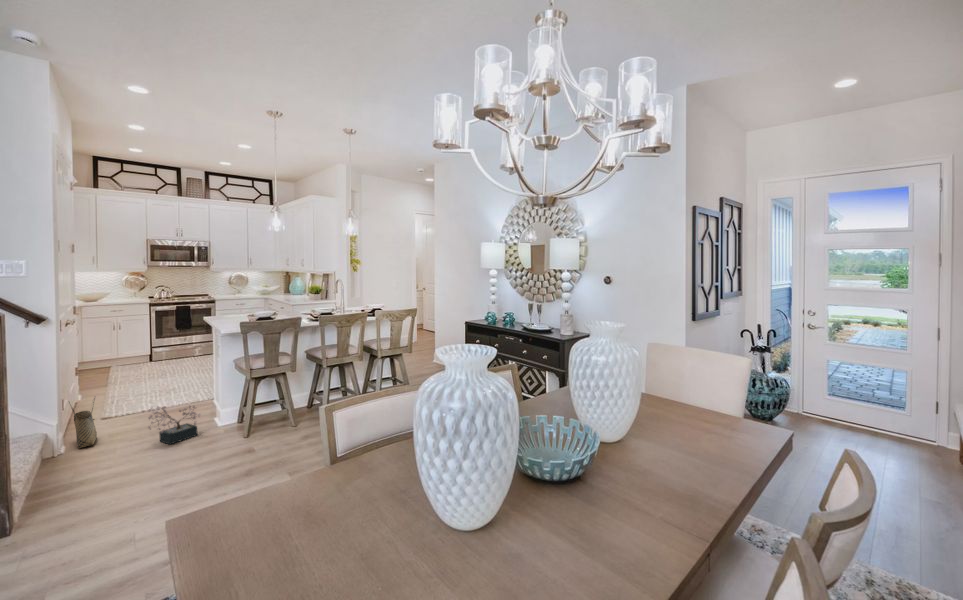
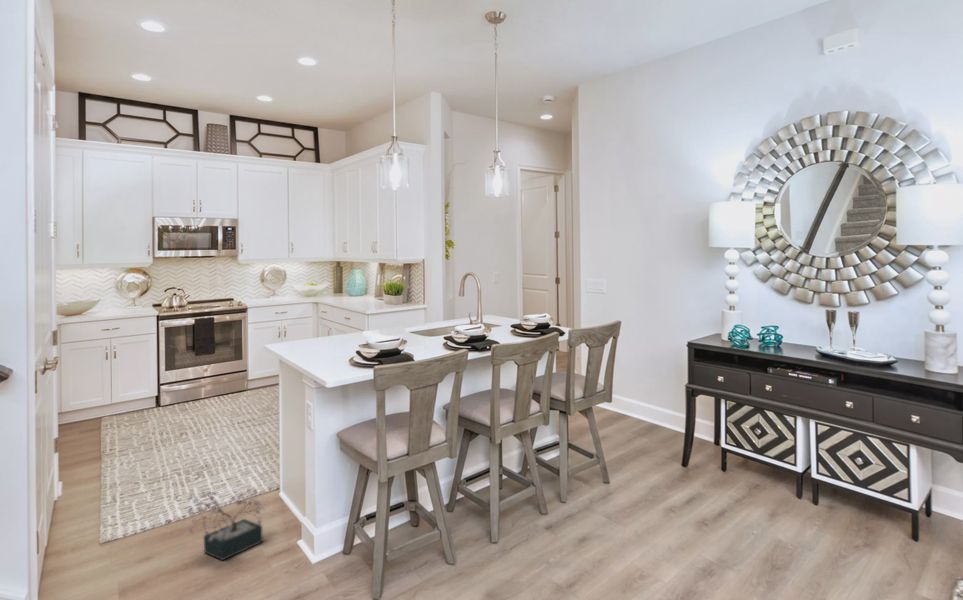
woven basket: present [69,398,97,448] -> none [61,470,103,561]

